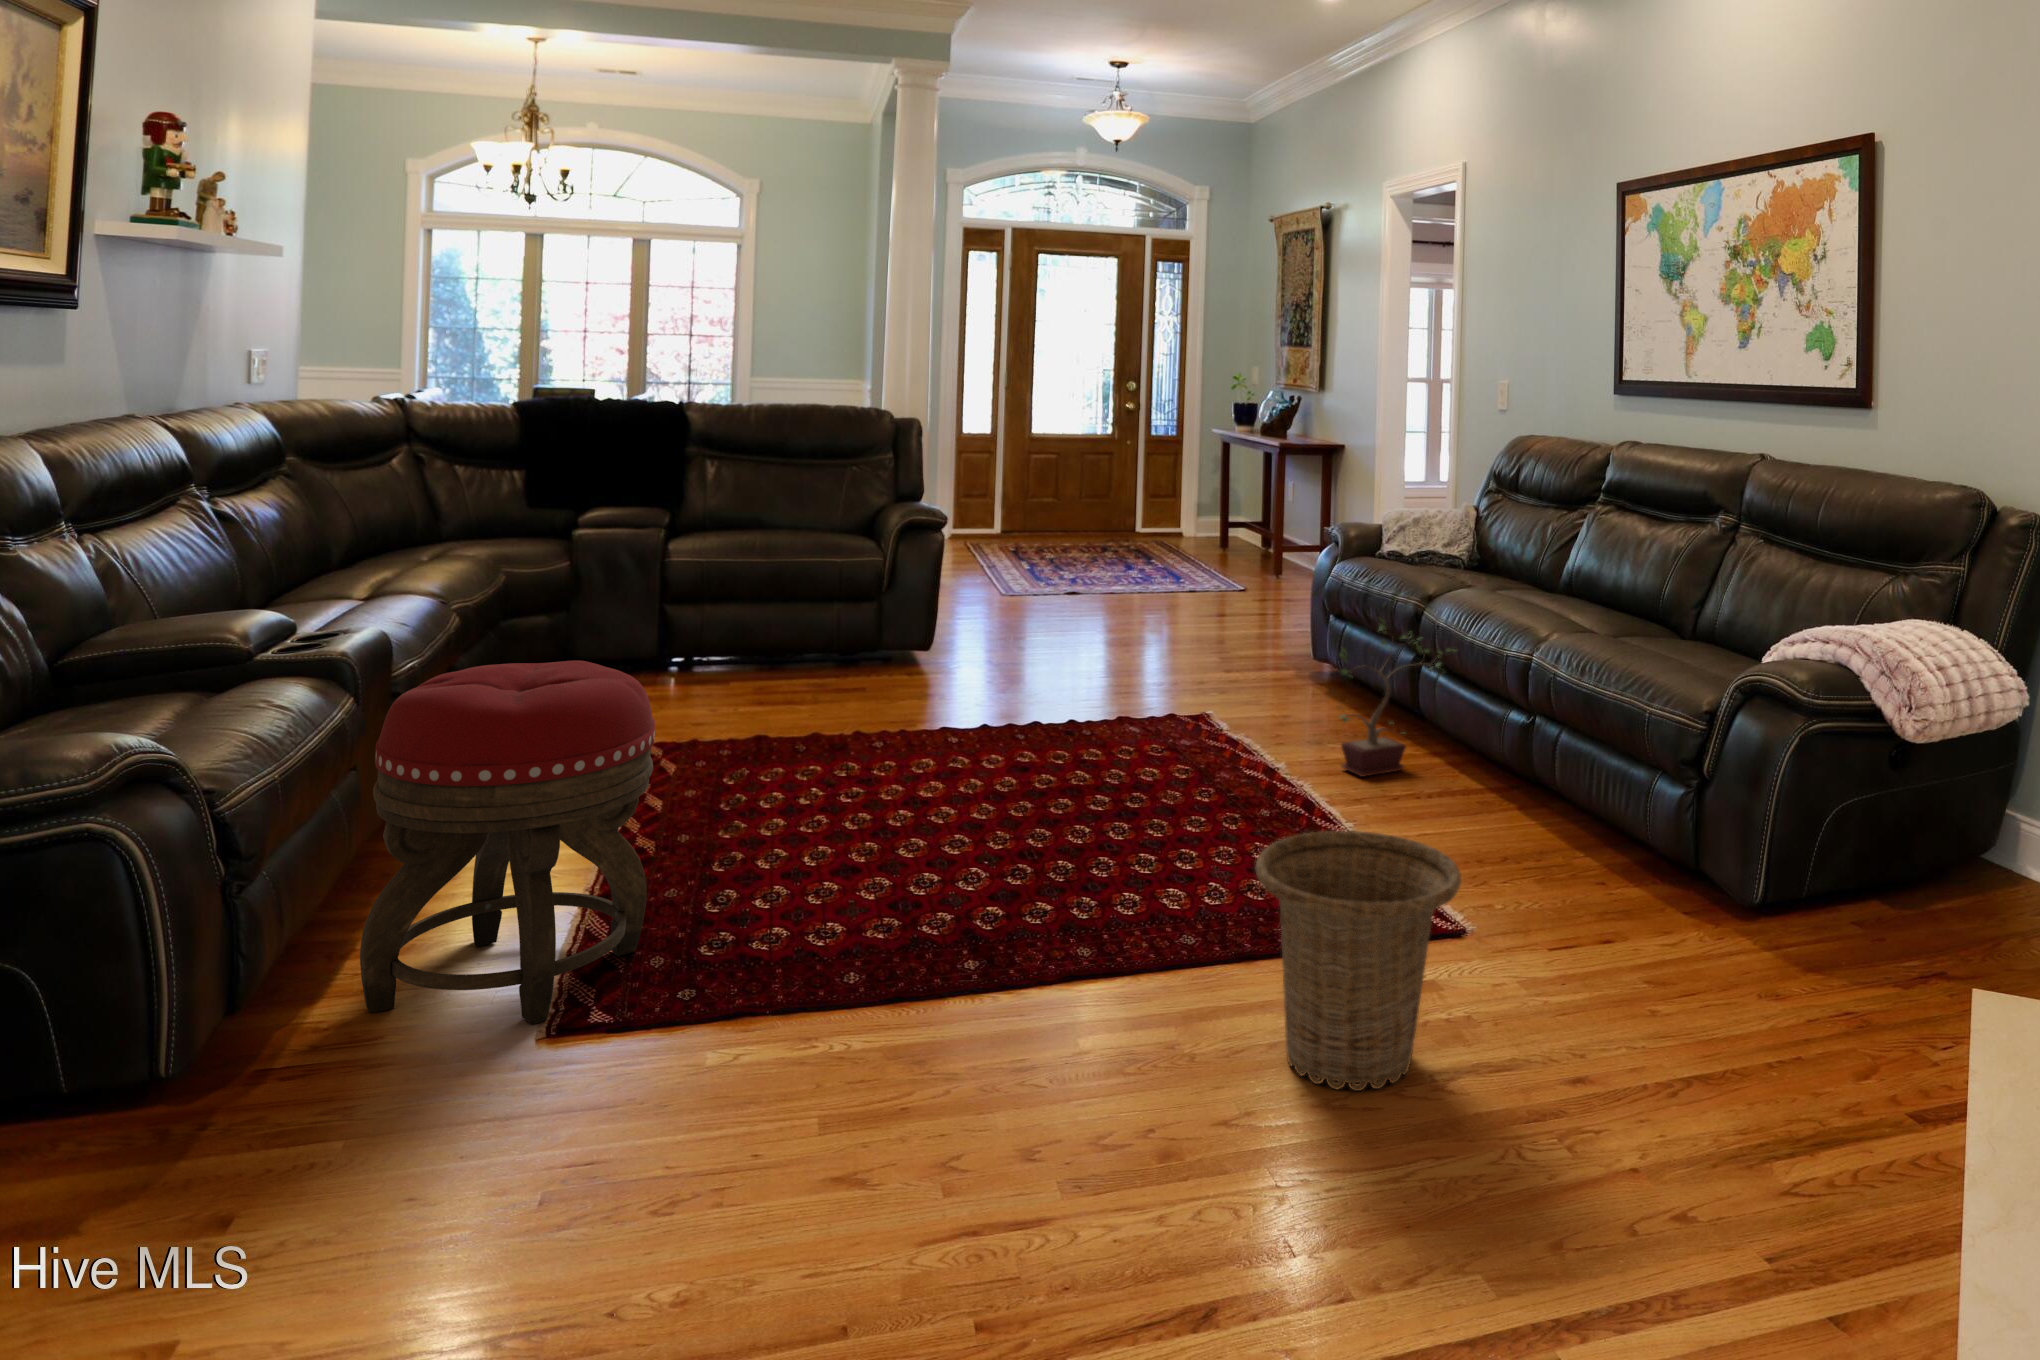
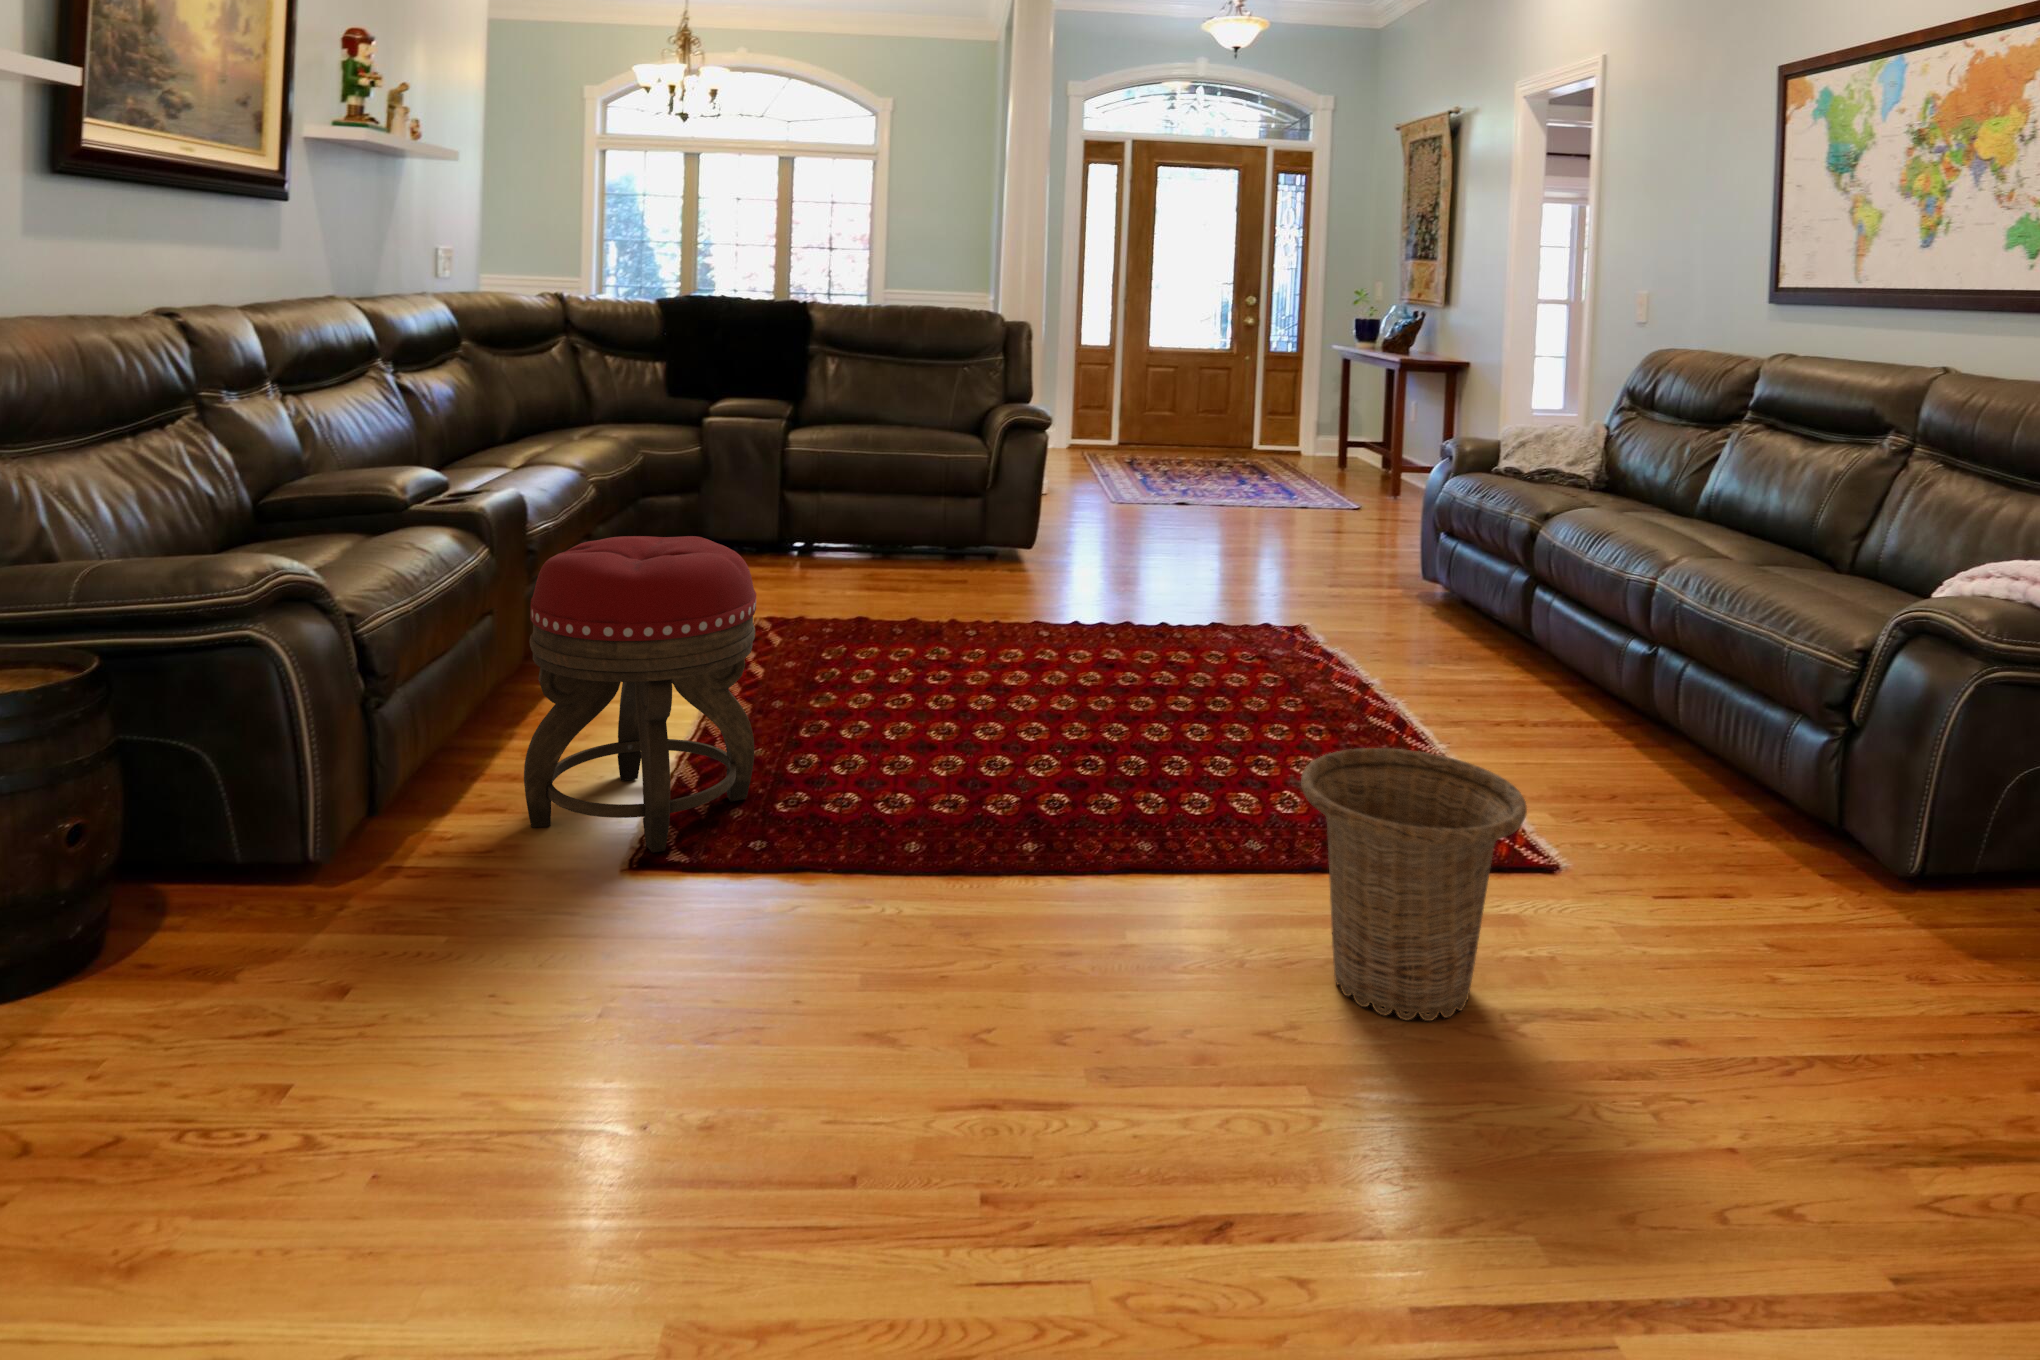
potted plant: present [1339,618,1456,777] -> none [1429,532,1567,699]

